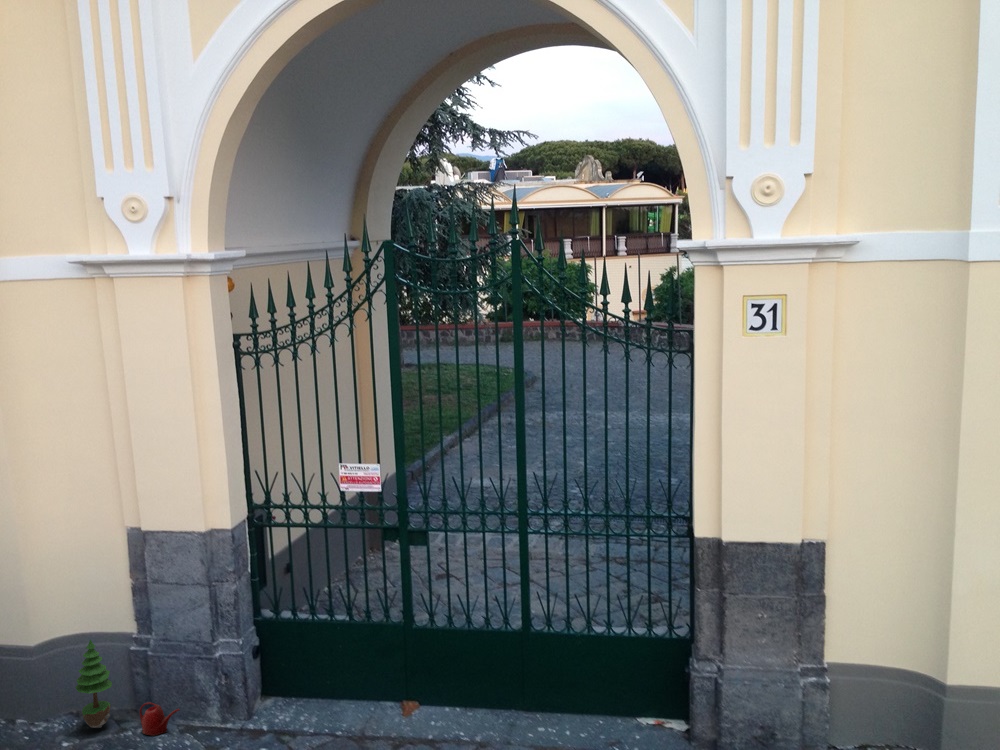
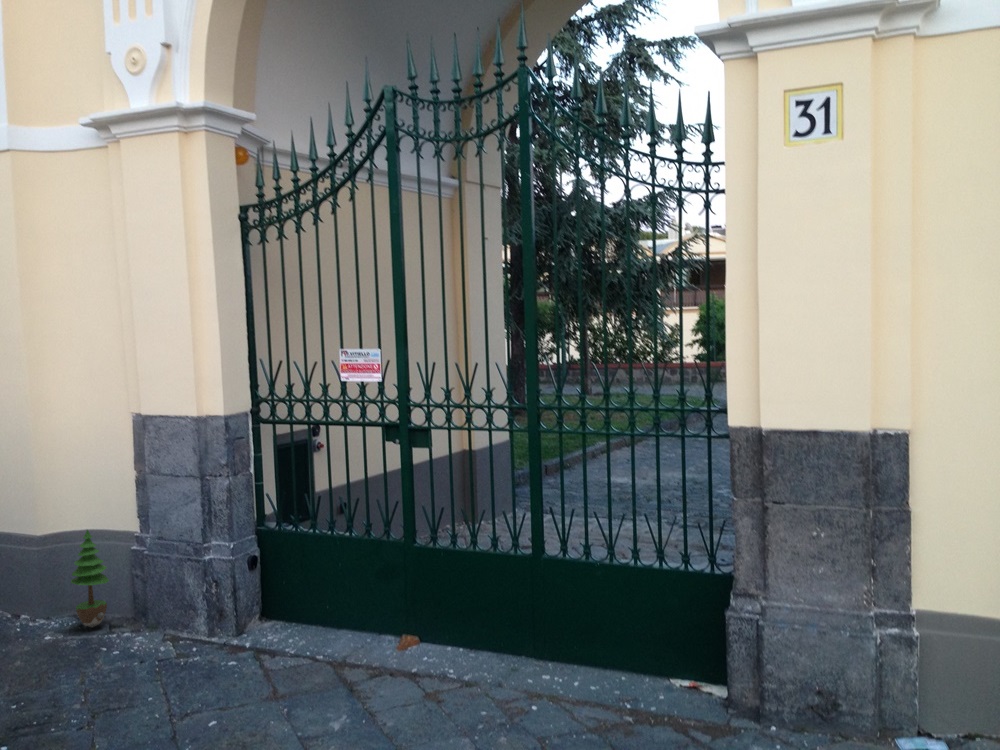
watering can: present [140,702,180,736] -> none [128,603,164,639]

